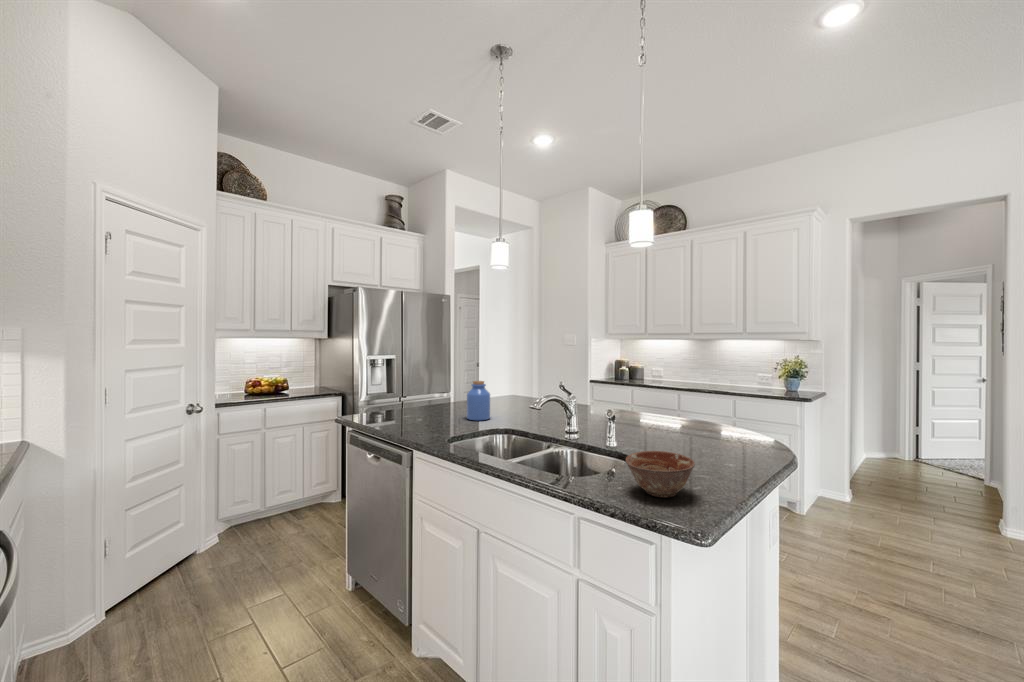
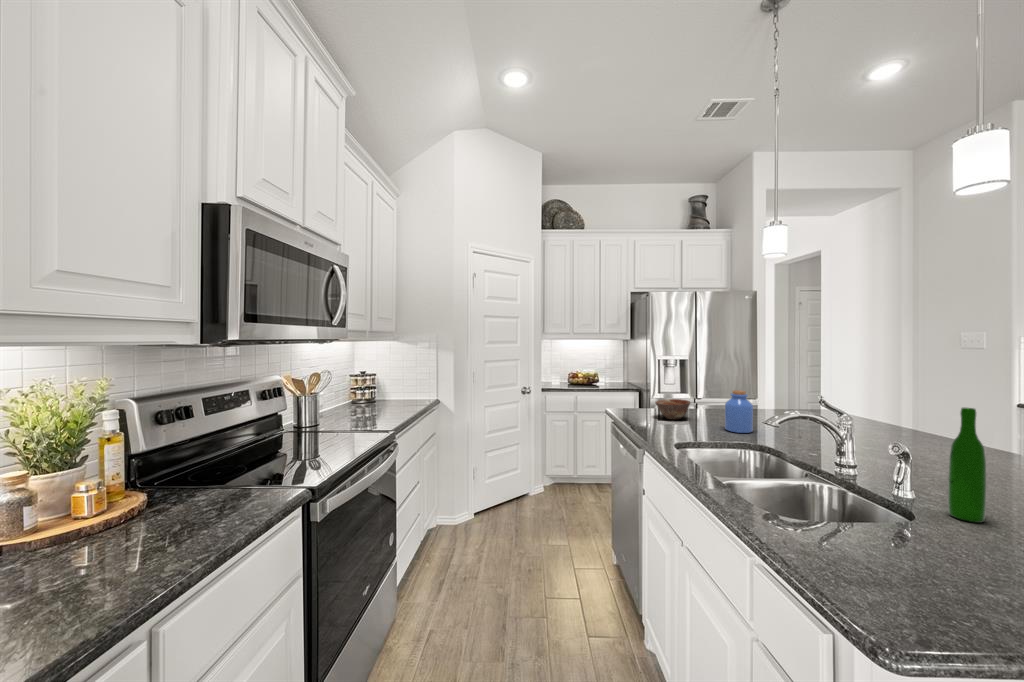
wine bottle: none [649,374,668,453] -> present [948,408,986,523]
ceramic bowl: present [626,451,695,497] -> present [655,399,690,419]

